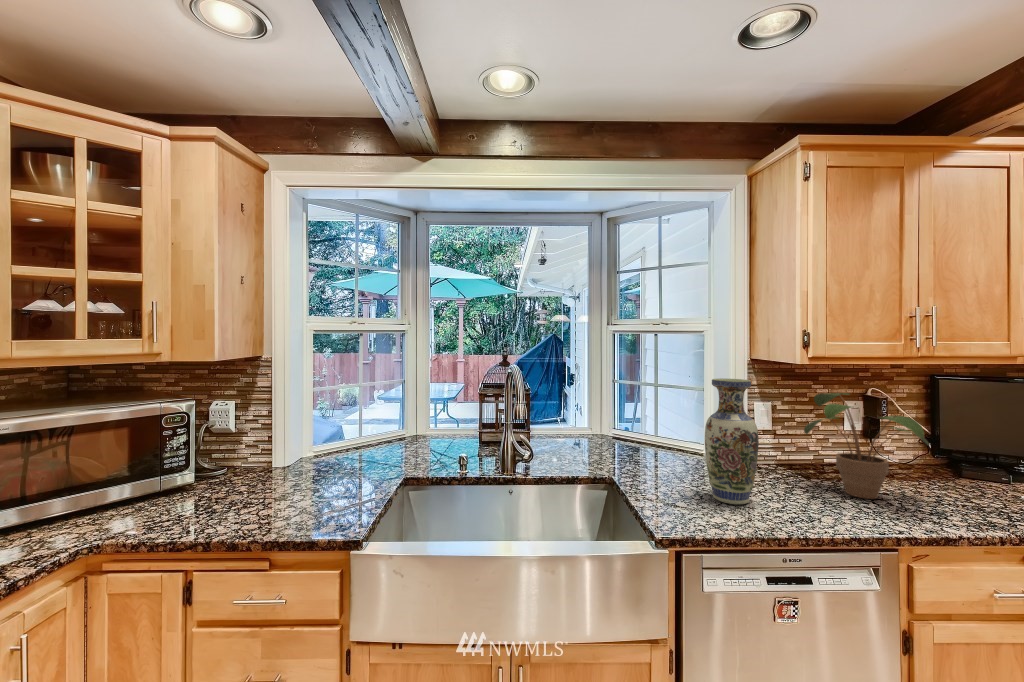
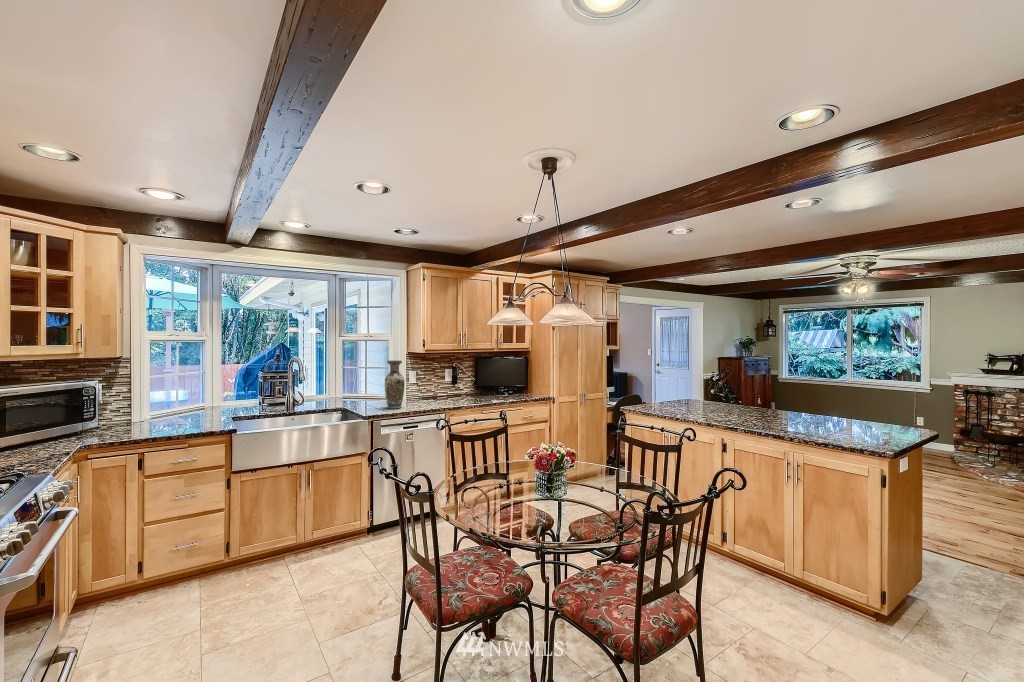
potted plant: present [804,392,929,499] -> none [424,364,462,403]

